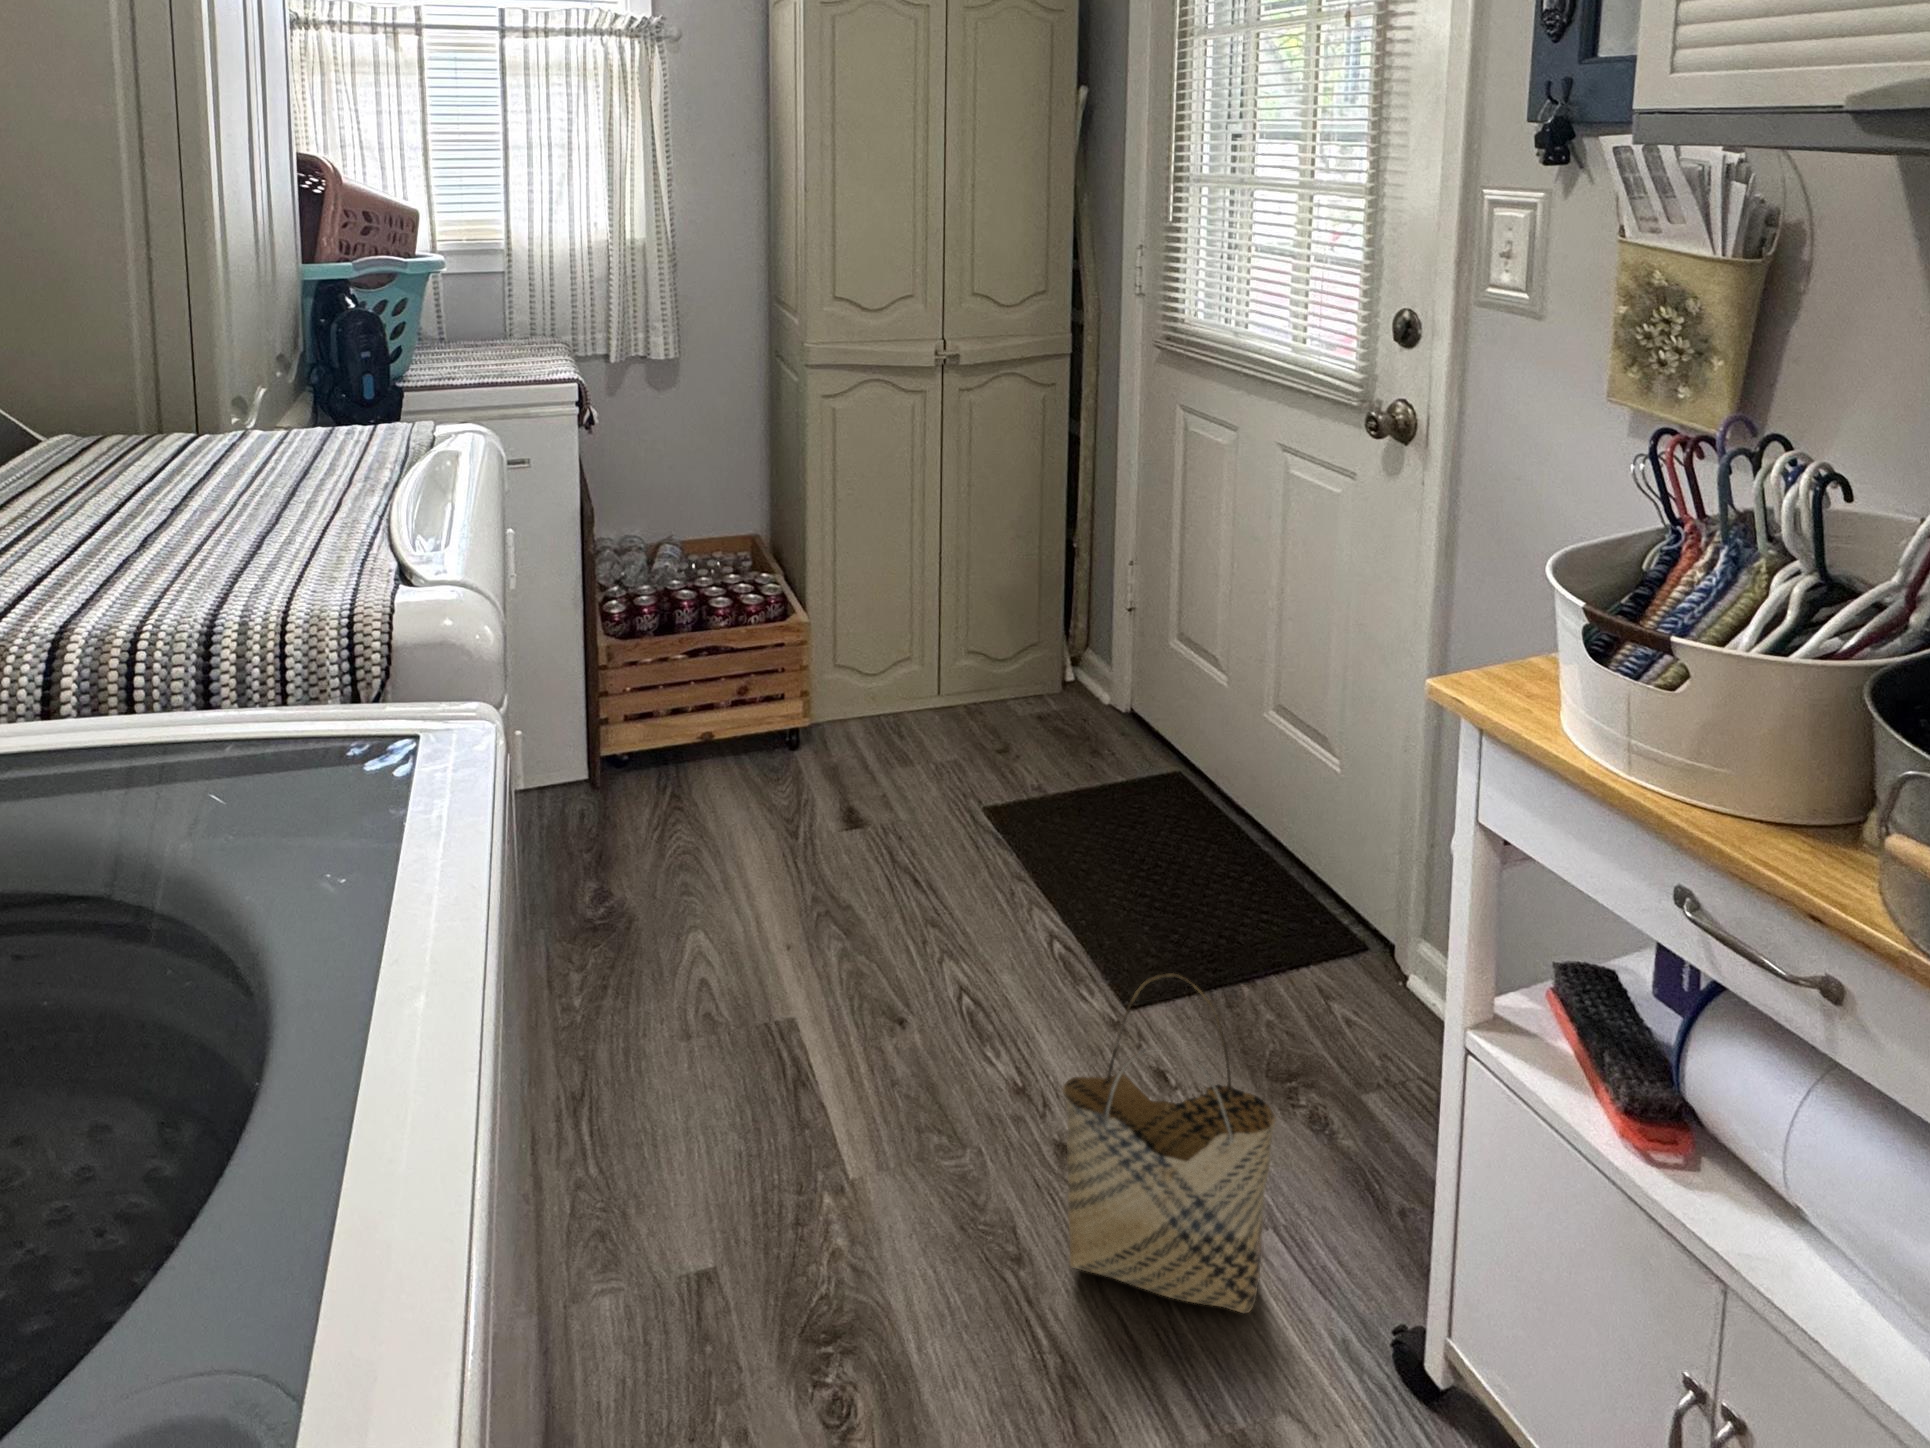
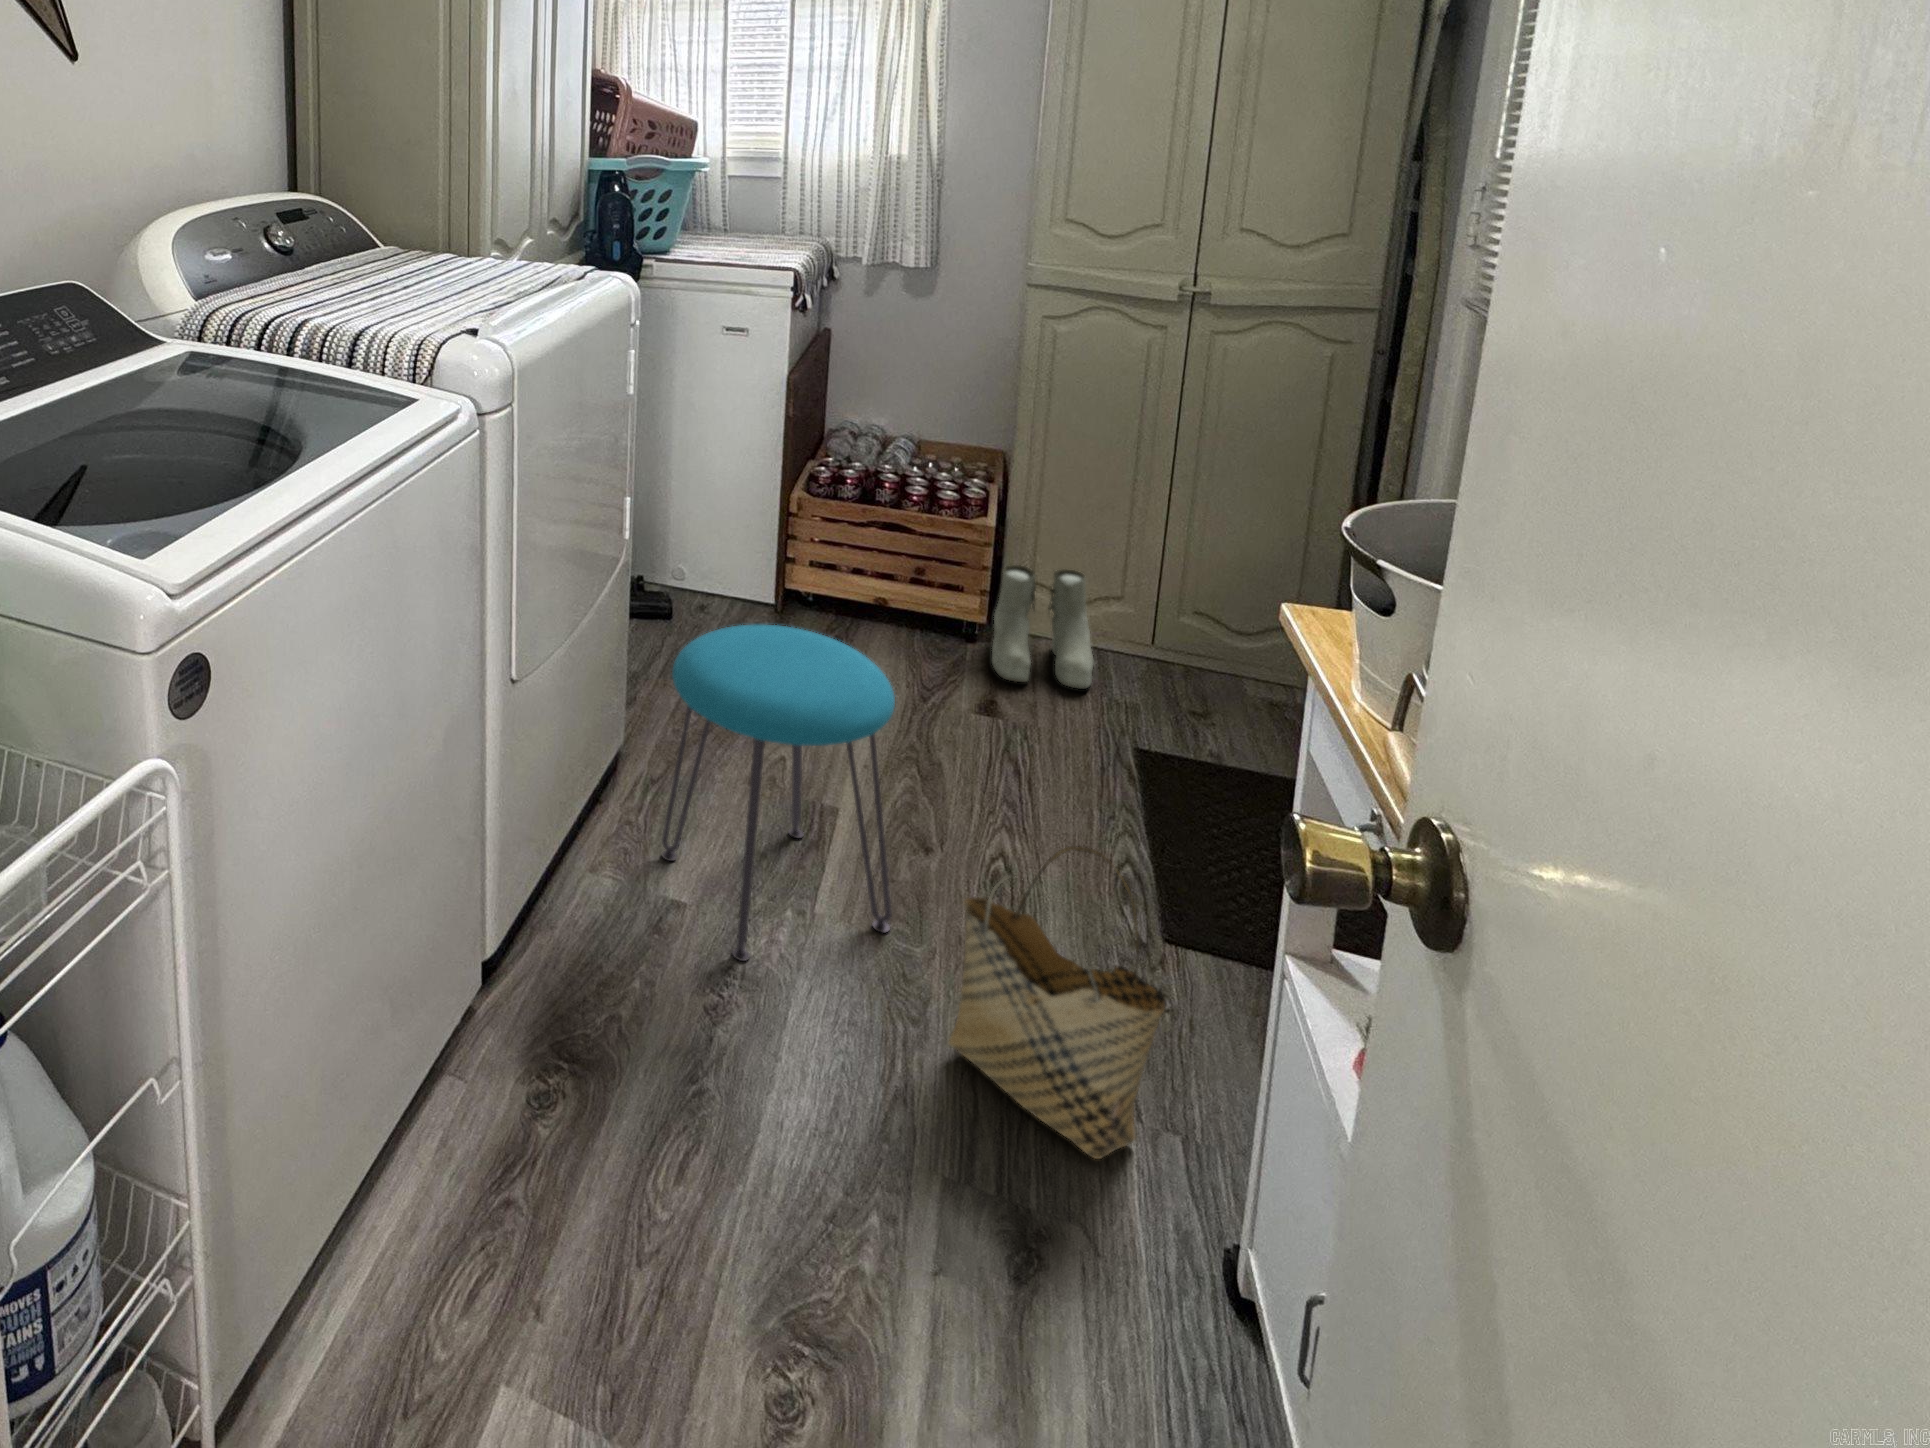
boots: none [816,643,916,778] -> present [992,565,1093,689]
stool: none [650,830,933,1310] -> present [662,625,895,961]

